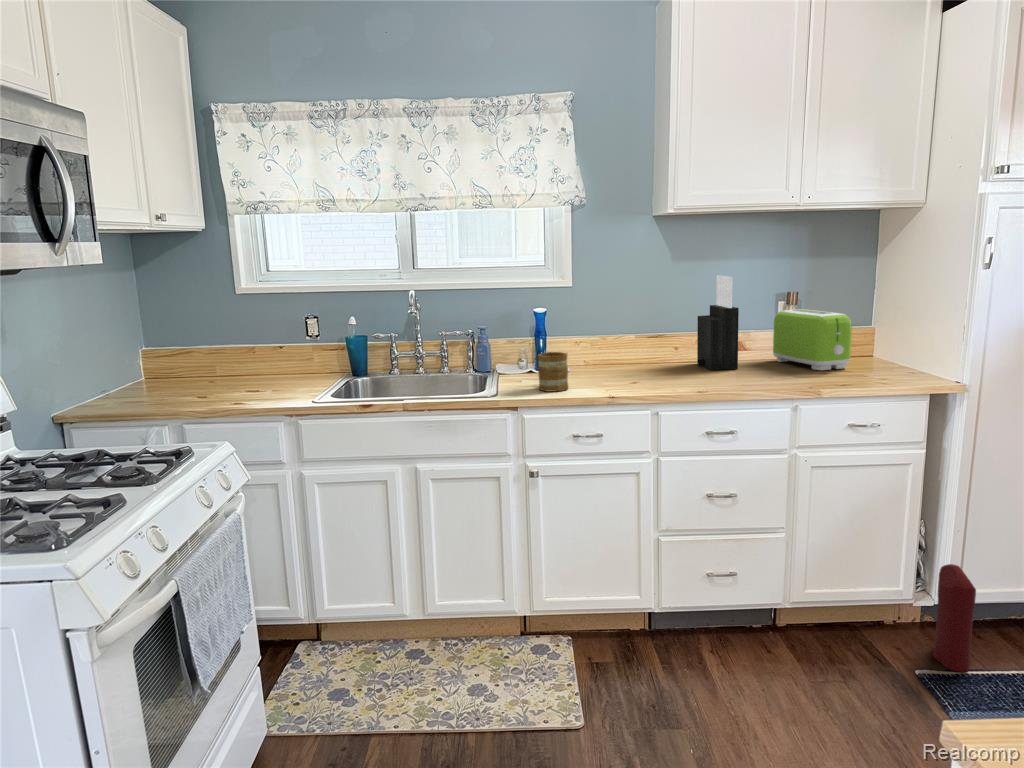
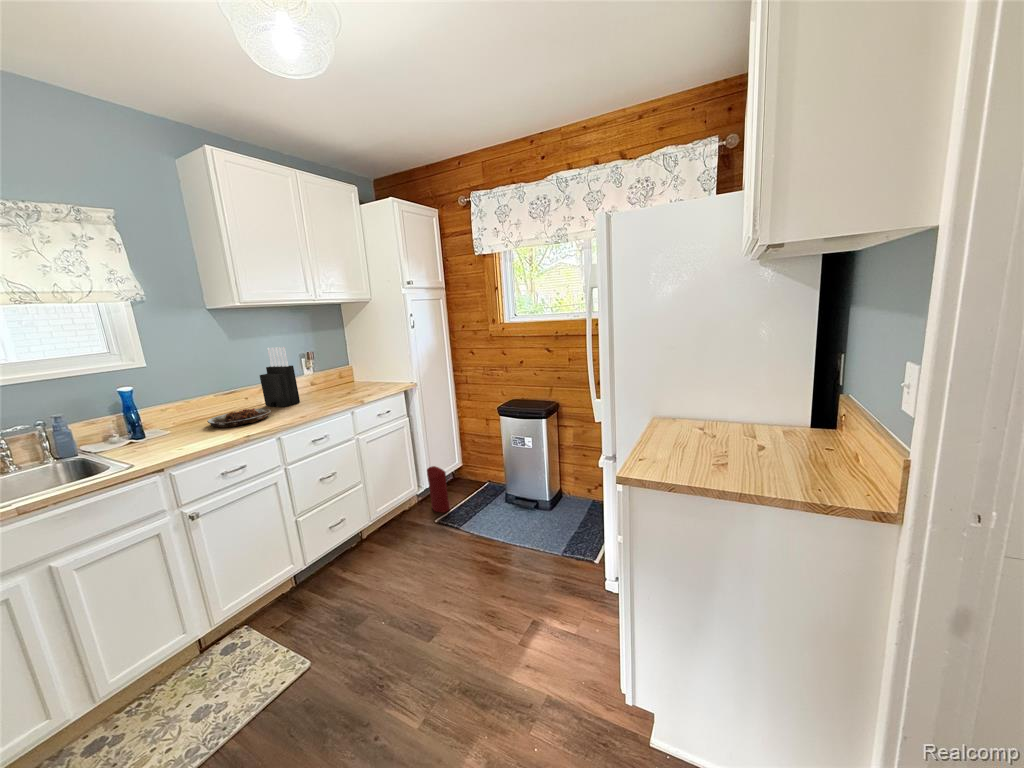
toaster: present [773,309,852,370] -> none [306,361,358,394]
mug: present [538,352,568,392] -> none [163,416,203,451]
plate: none [603,360,679,381] -> present [207,408,271,428]

